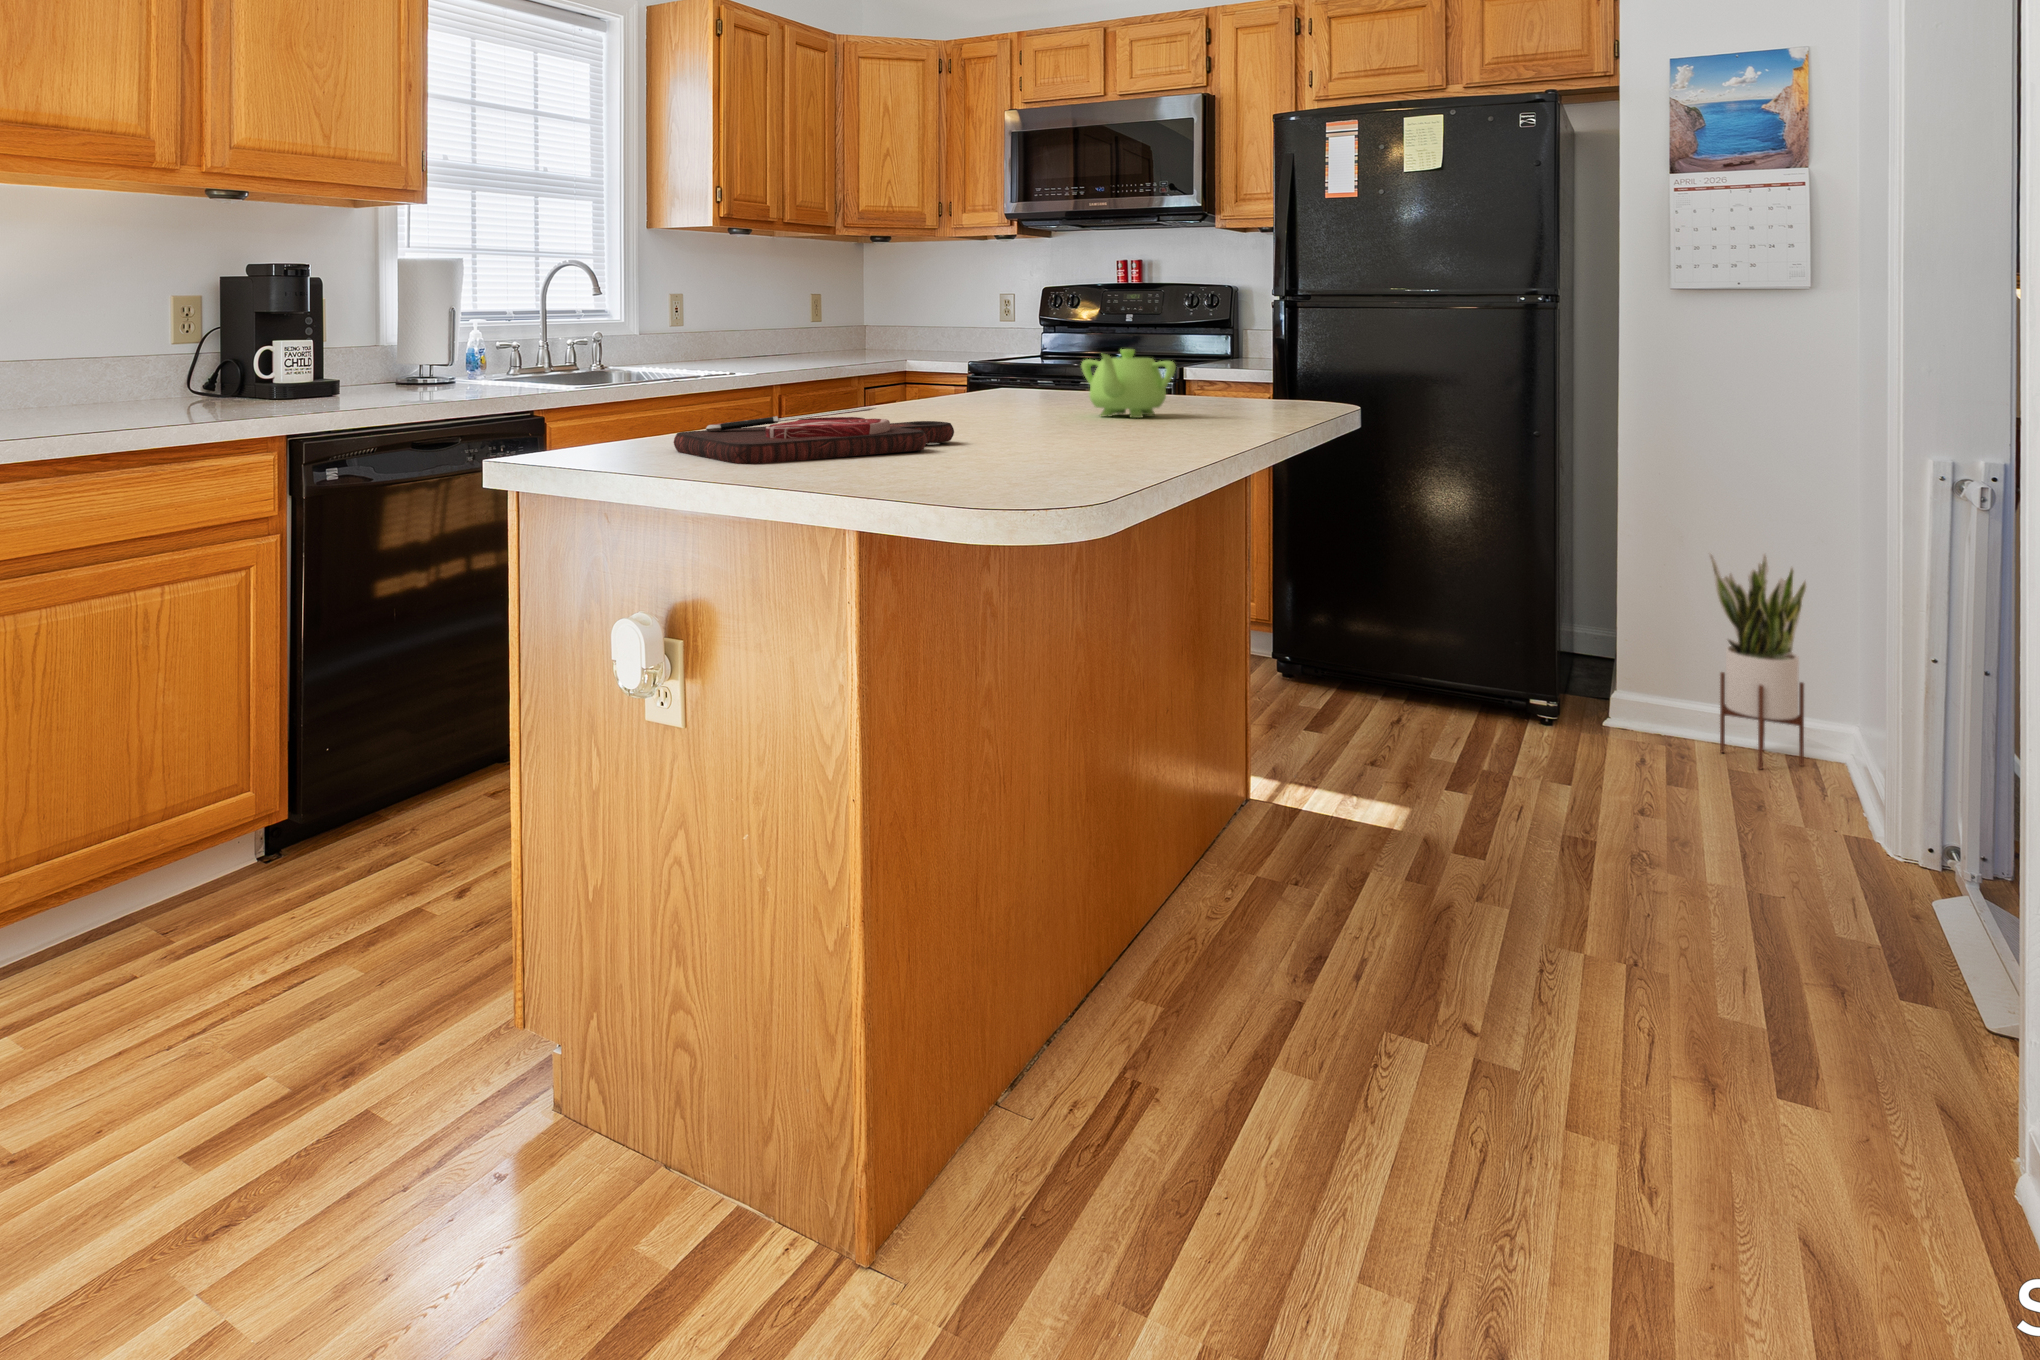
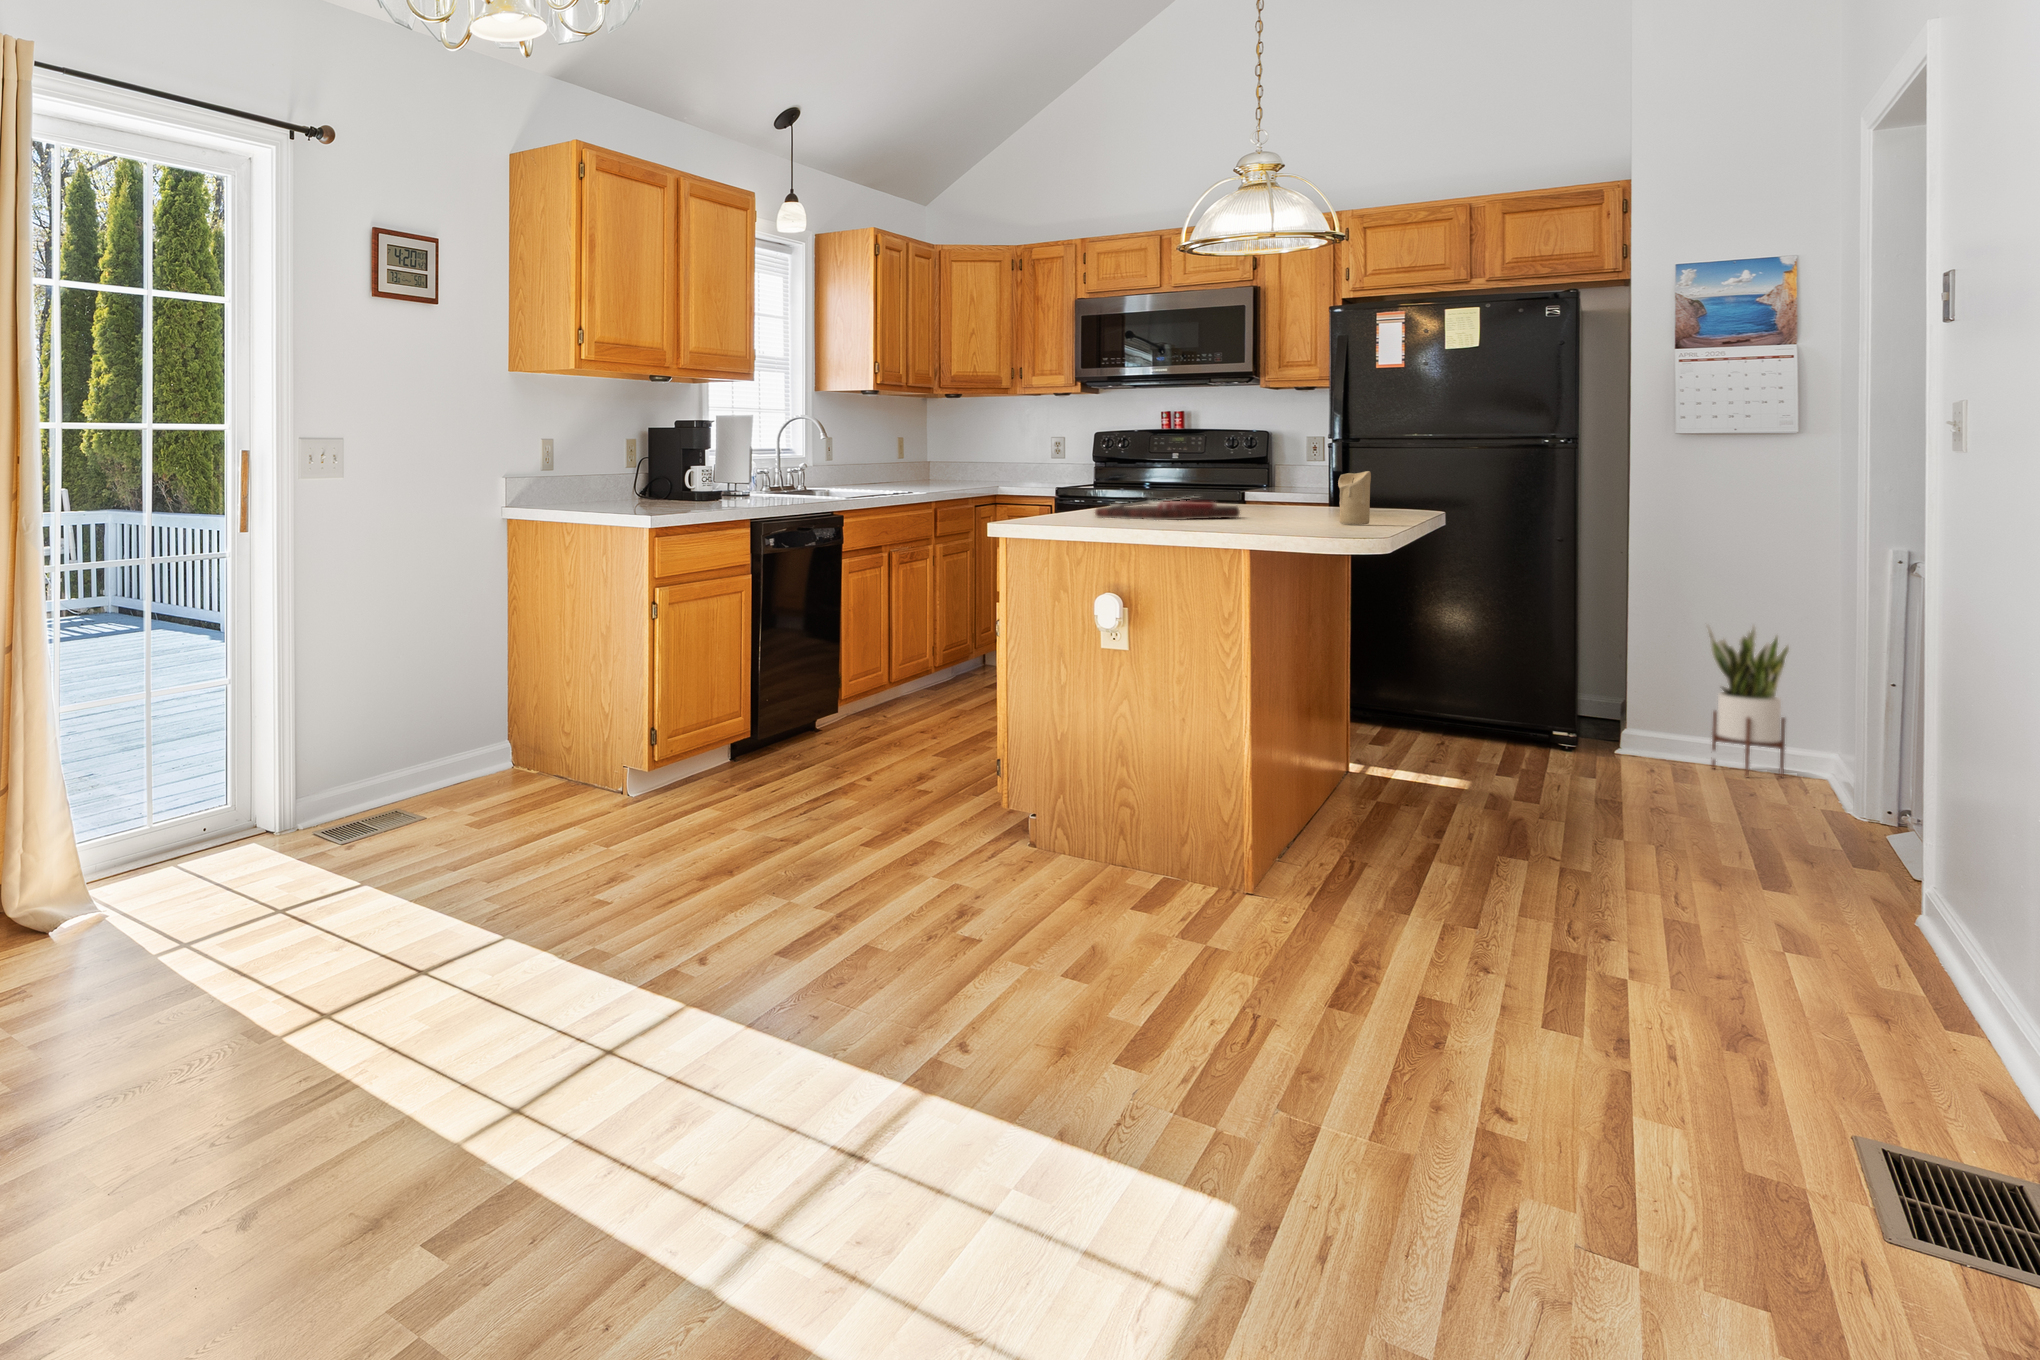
teapot: present [1081,349,1176,418] -> none [1255,471,1329,513]
candle: none [985,375,1043,490] -> present [1338,471,1371,524]

